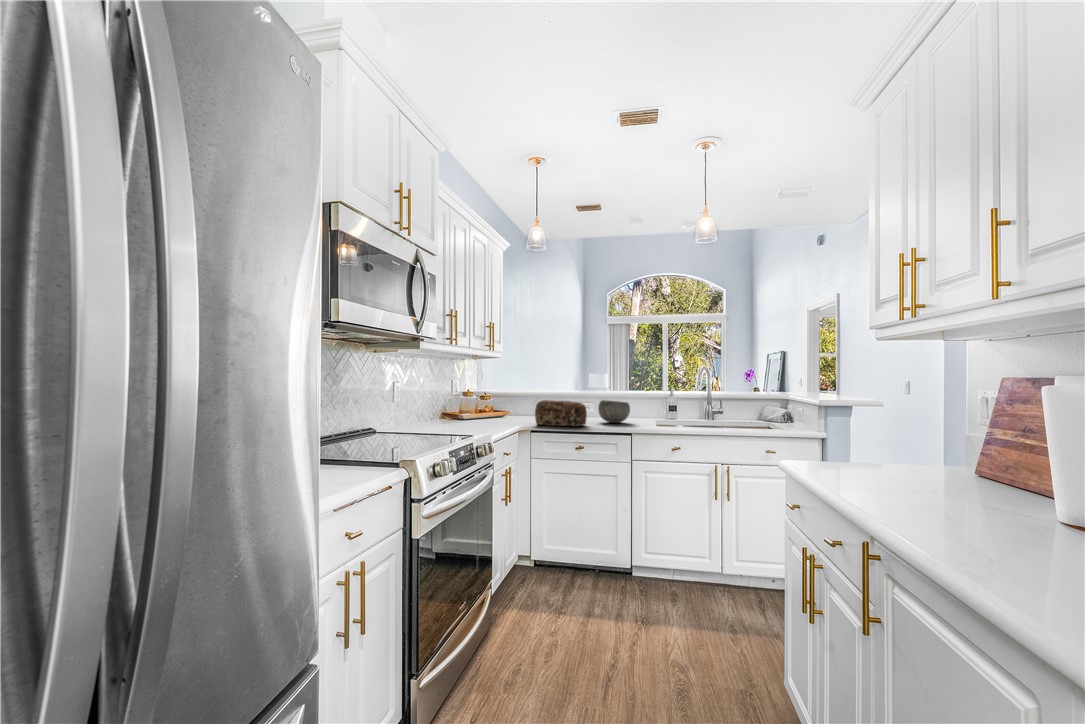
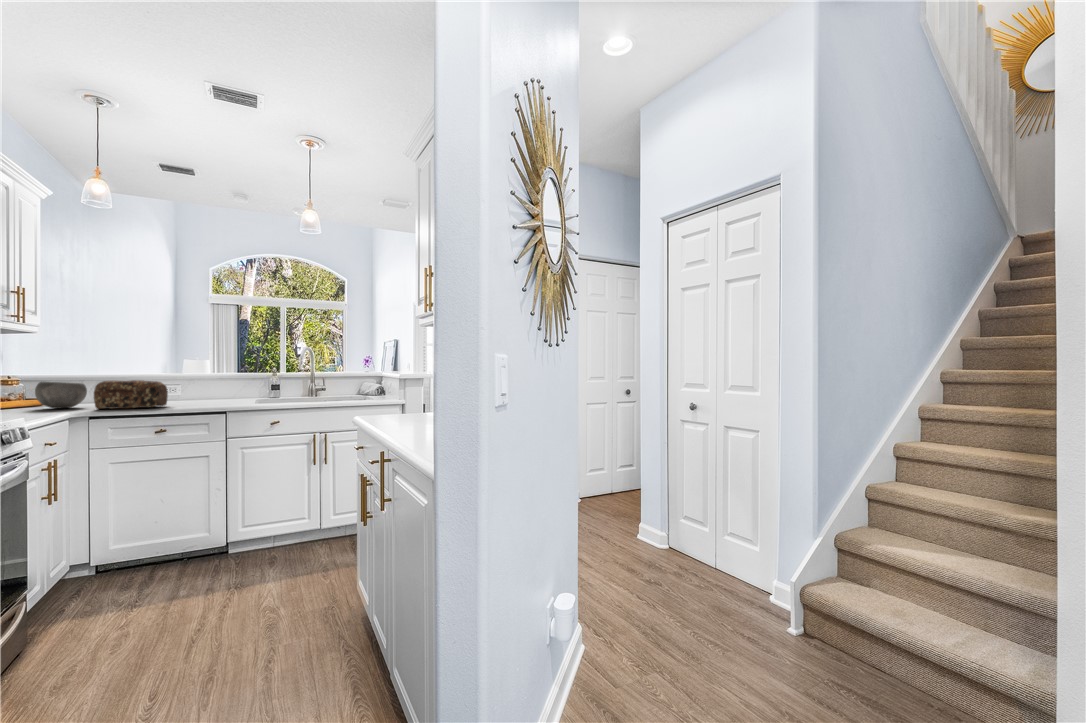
bowl: present [598,400,630,423] -> present [35,382,87,409]

